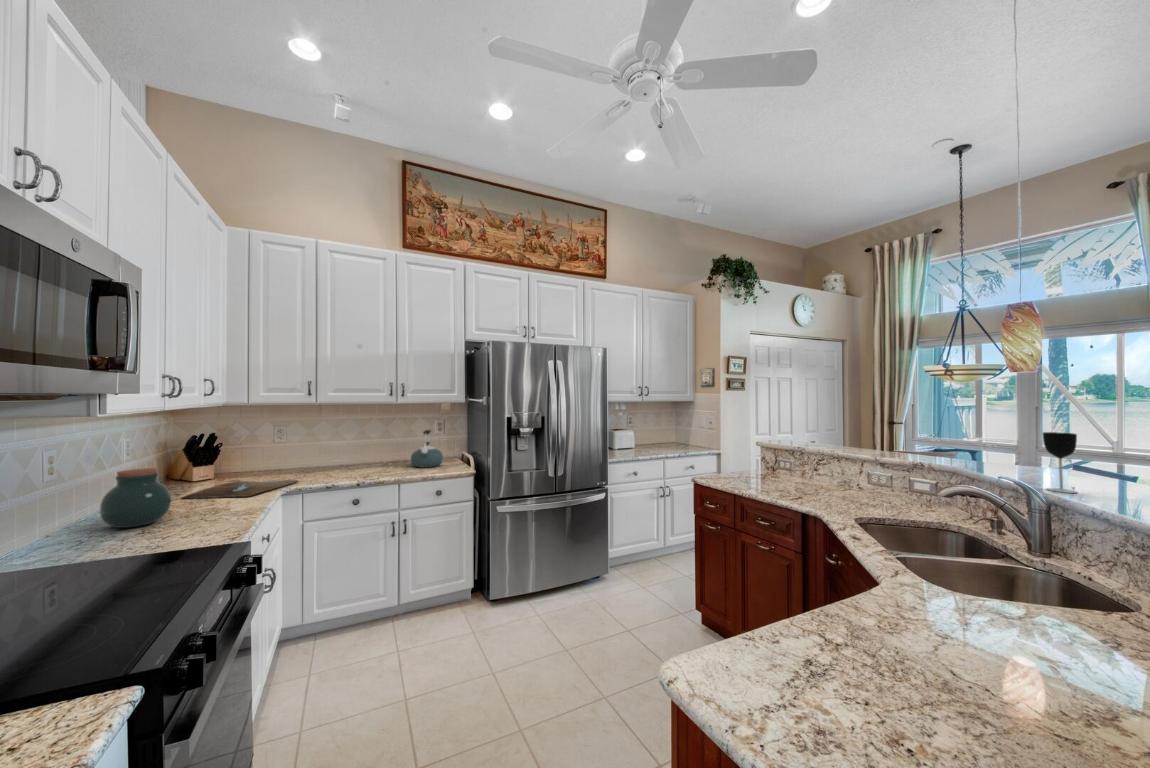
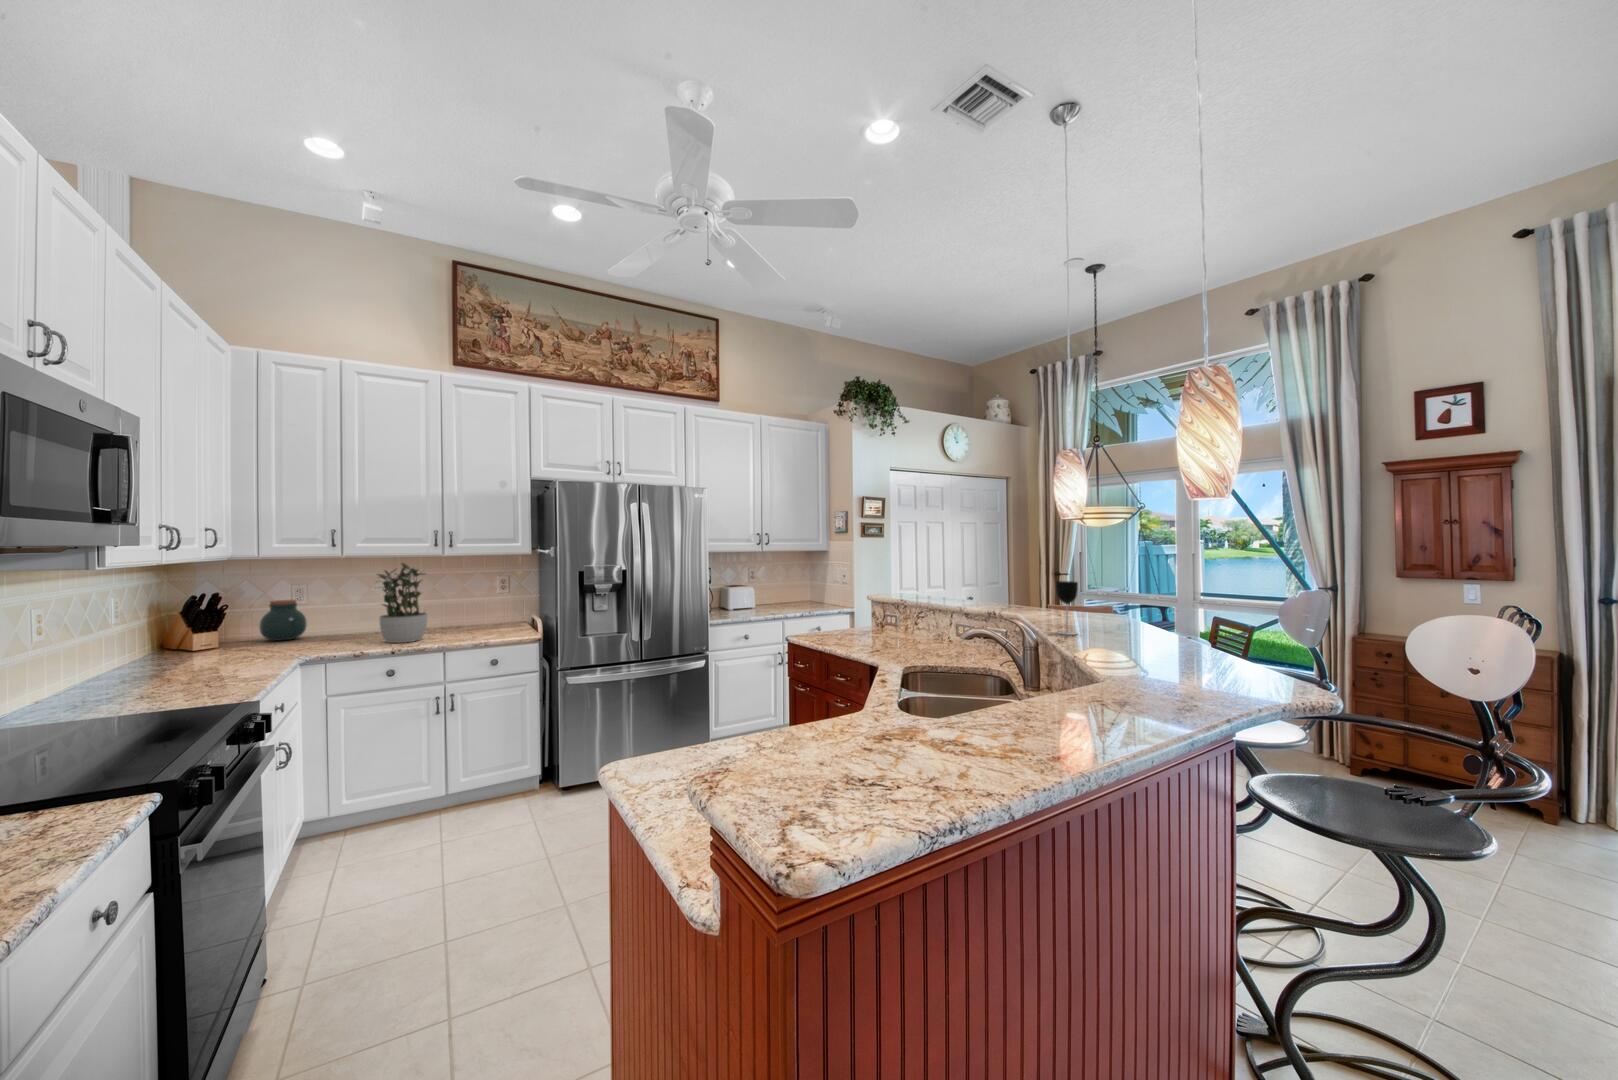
potted plant: none [340,409,384,477] -> present [378,563,427,643]
kettle: present [411,430,443,467] -> none [464,588,505,632]
jar: present [100,468,171,528] -> present [259,600,307,641]
cutting board: present [182,480,297,499] -> none [175,647,321,668]

